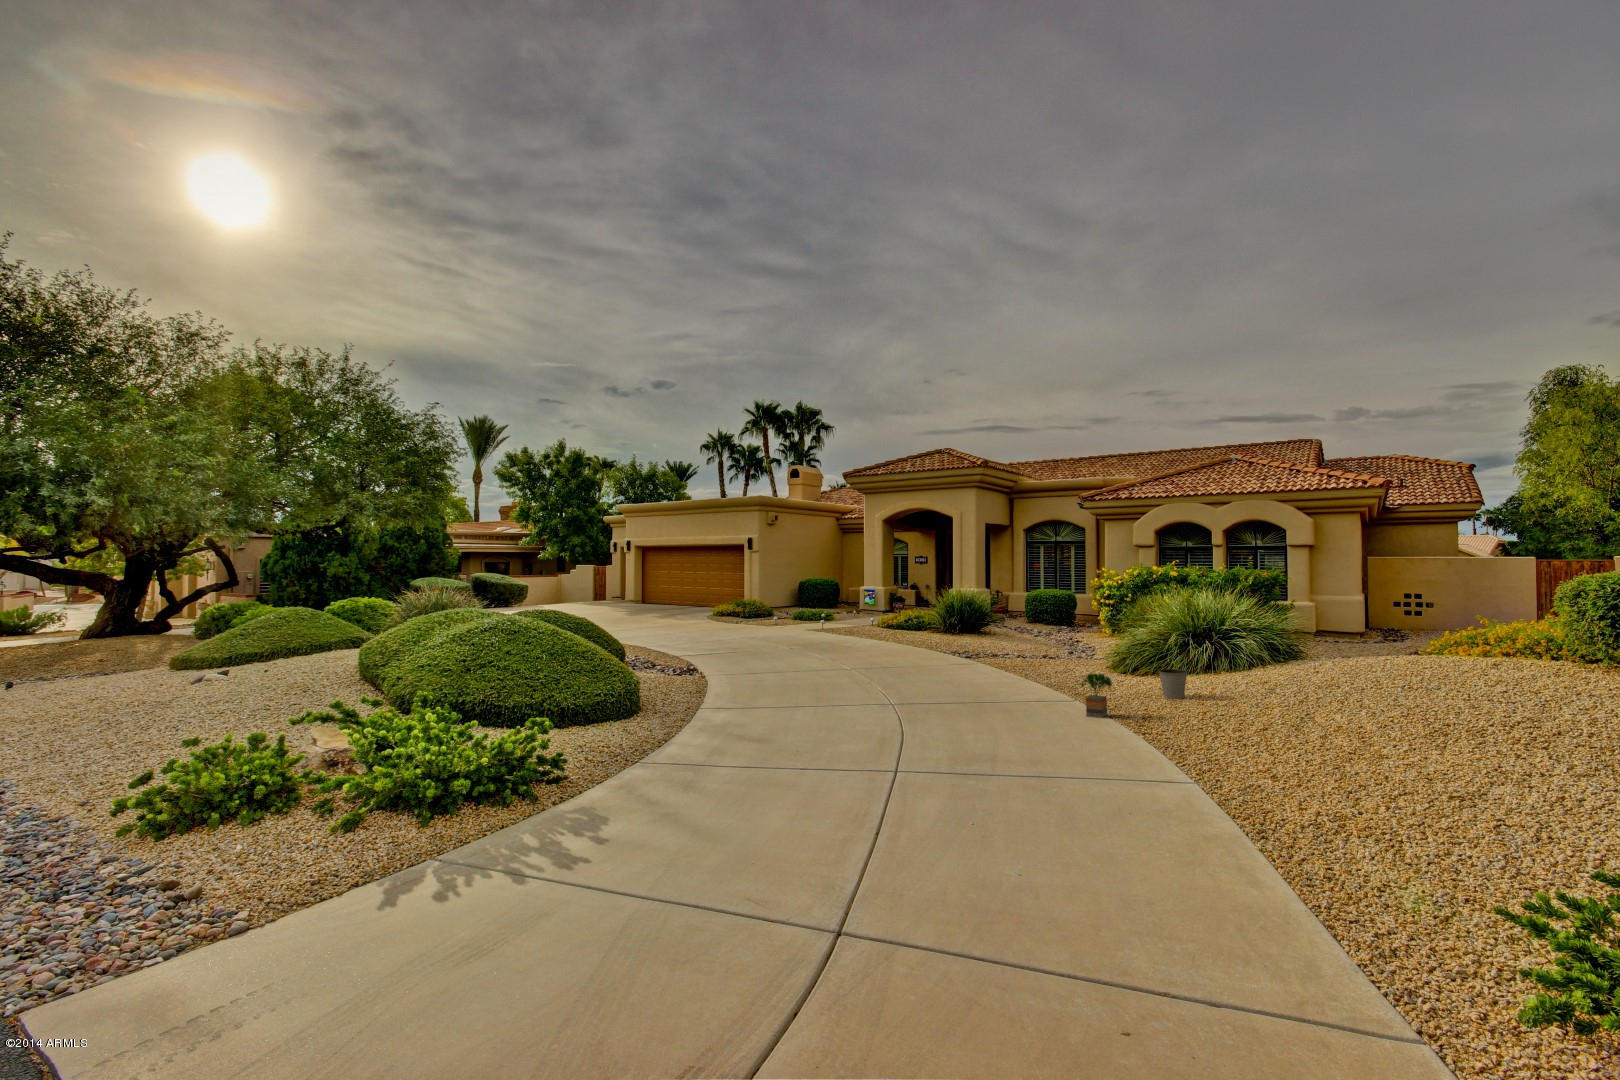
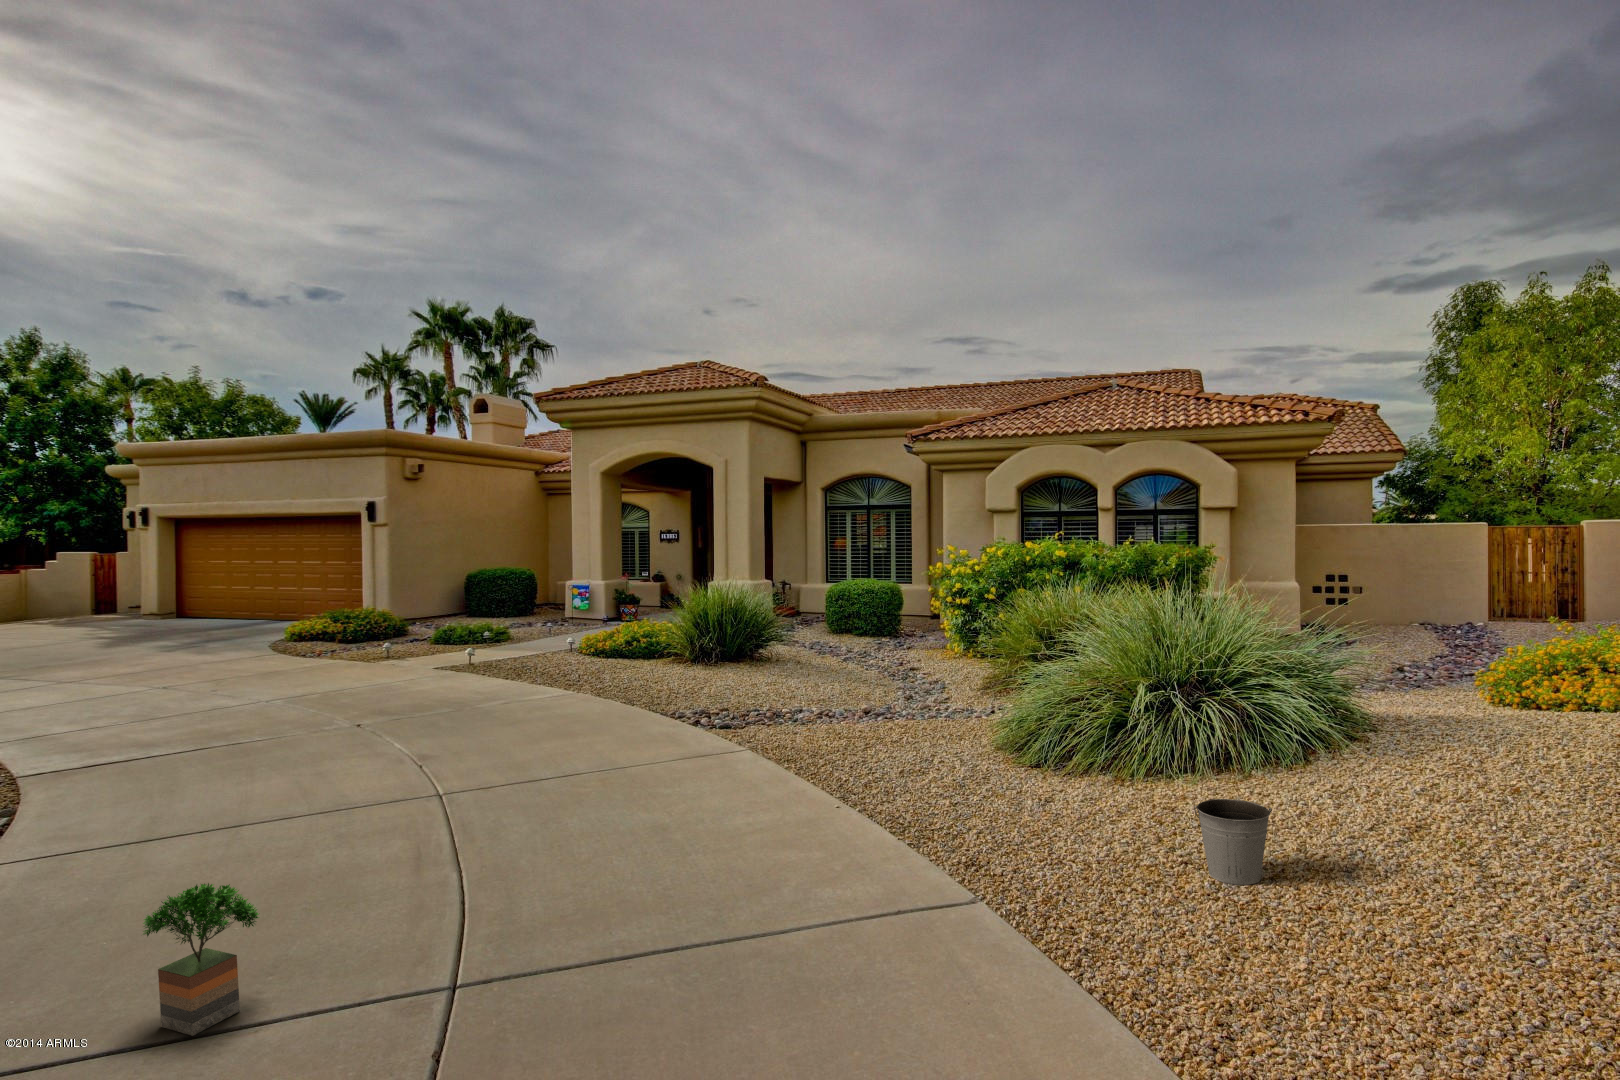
potted tree: present [1081,674,1112,718] -> present [143,883,259,1036]

